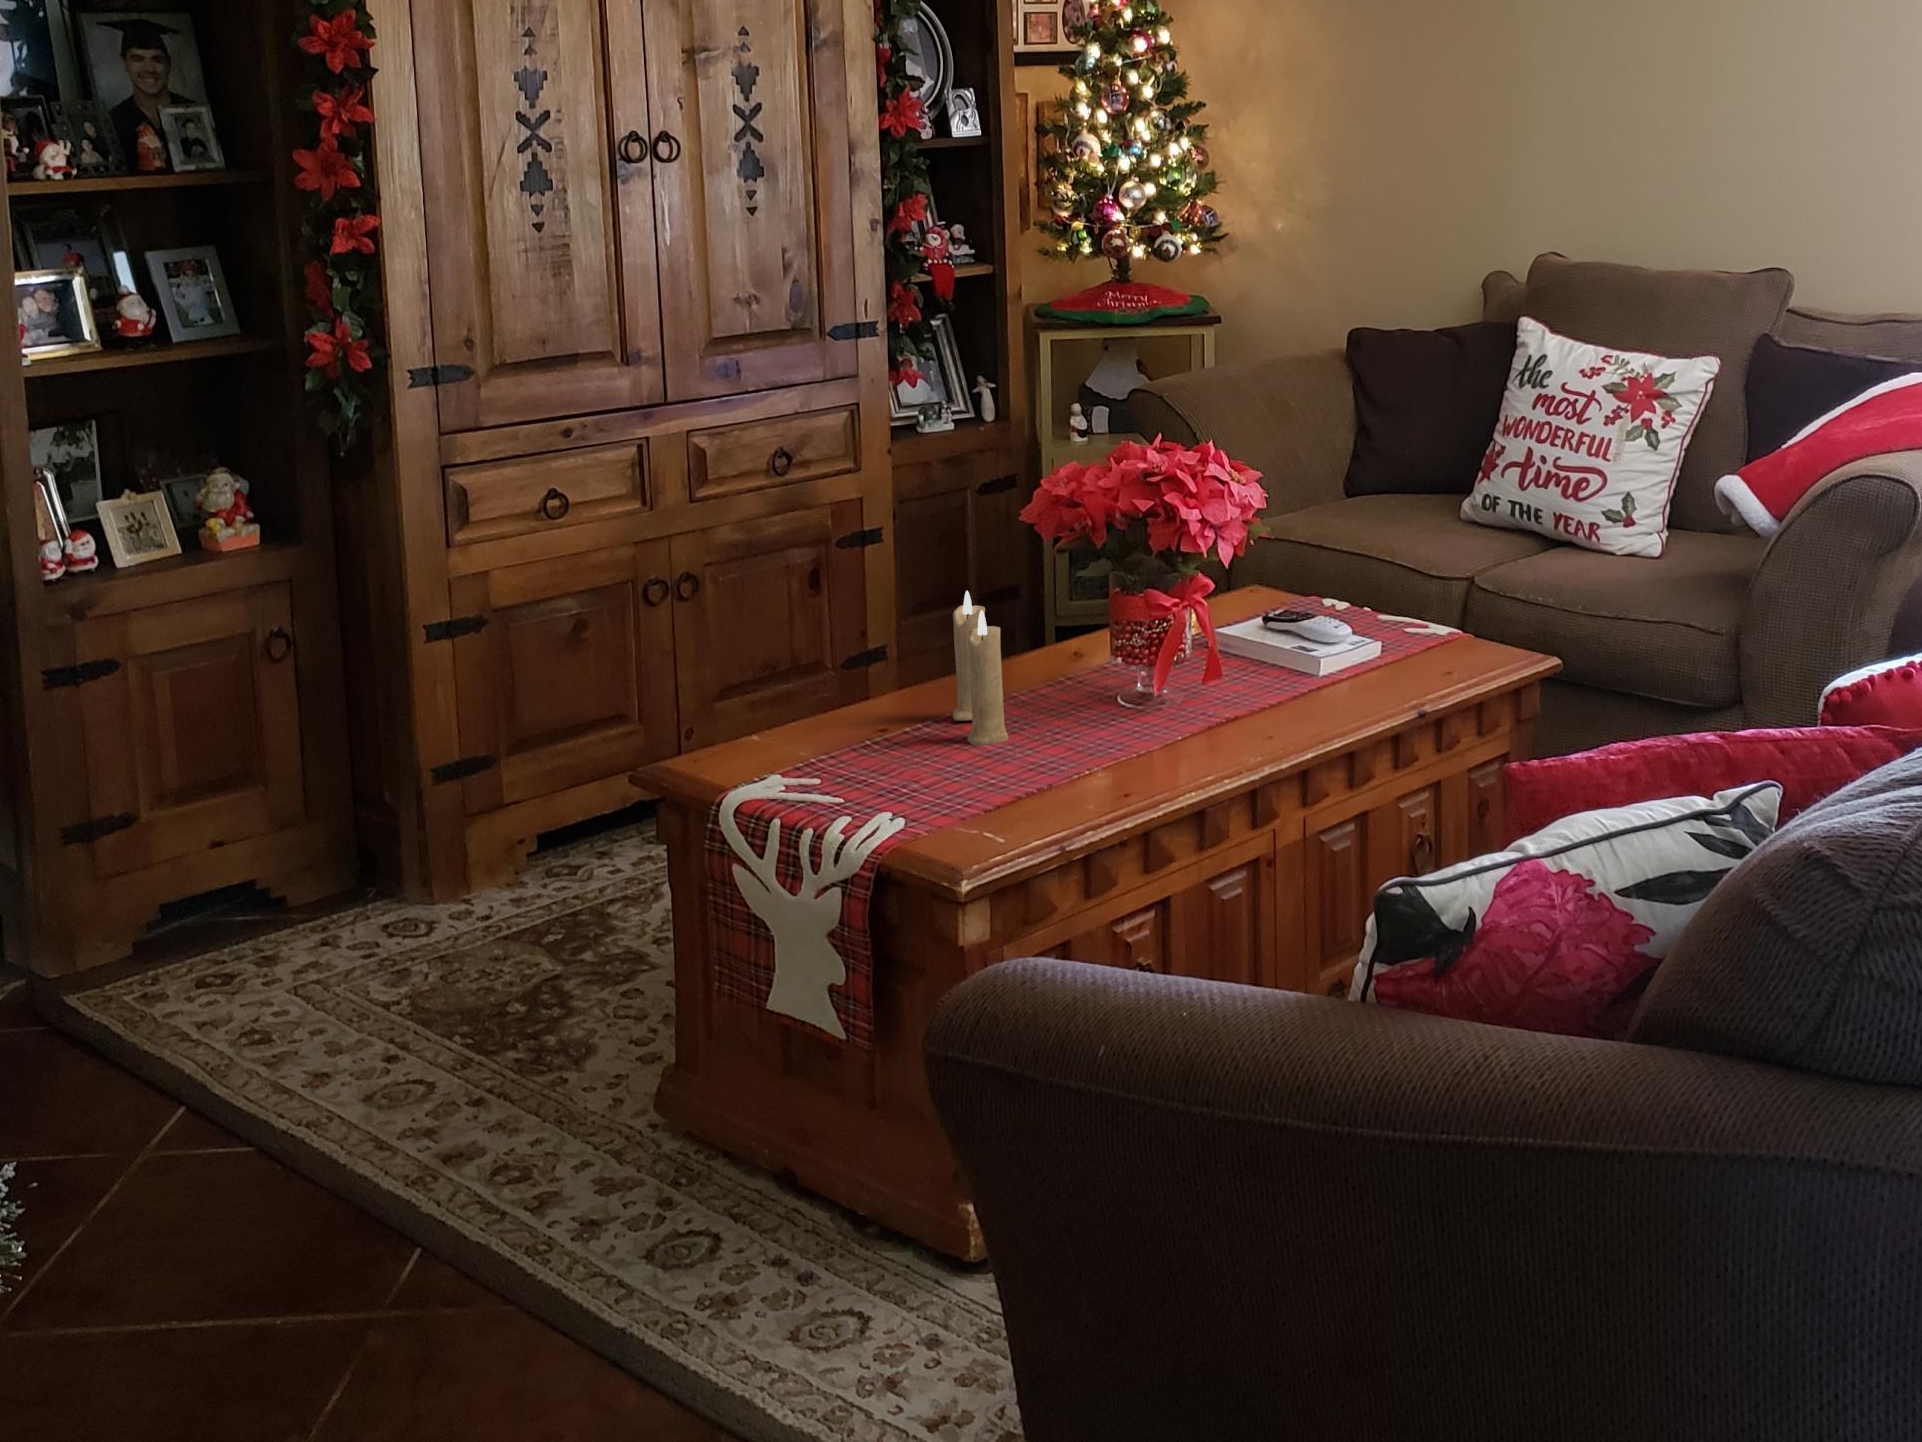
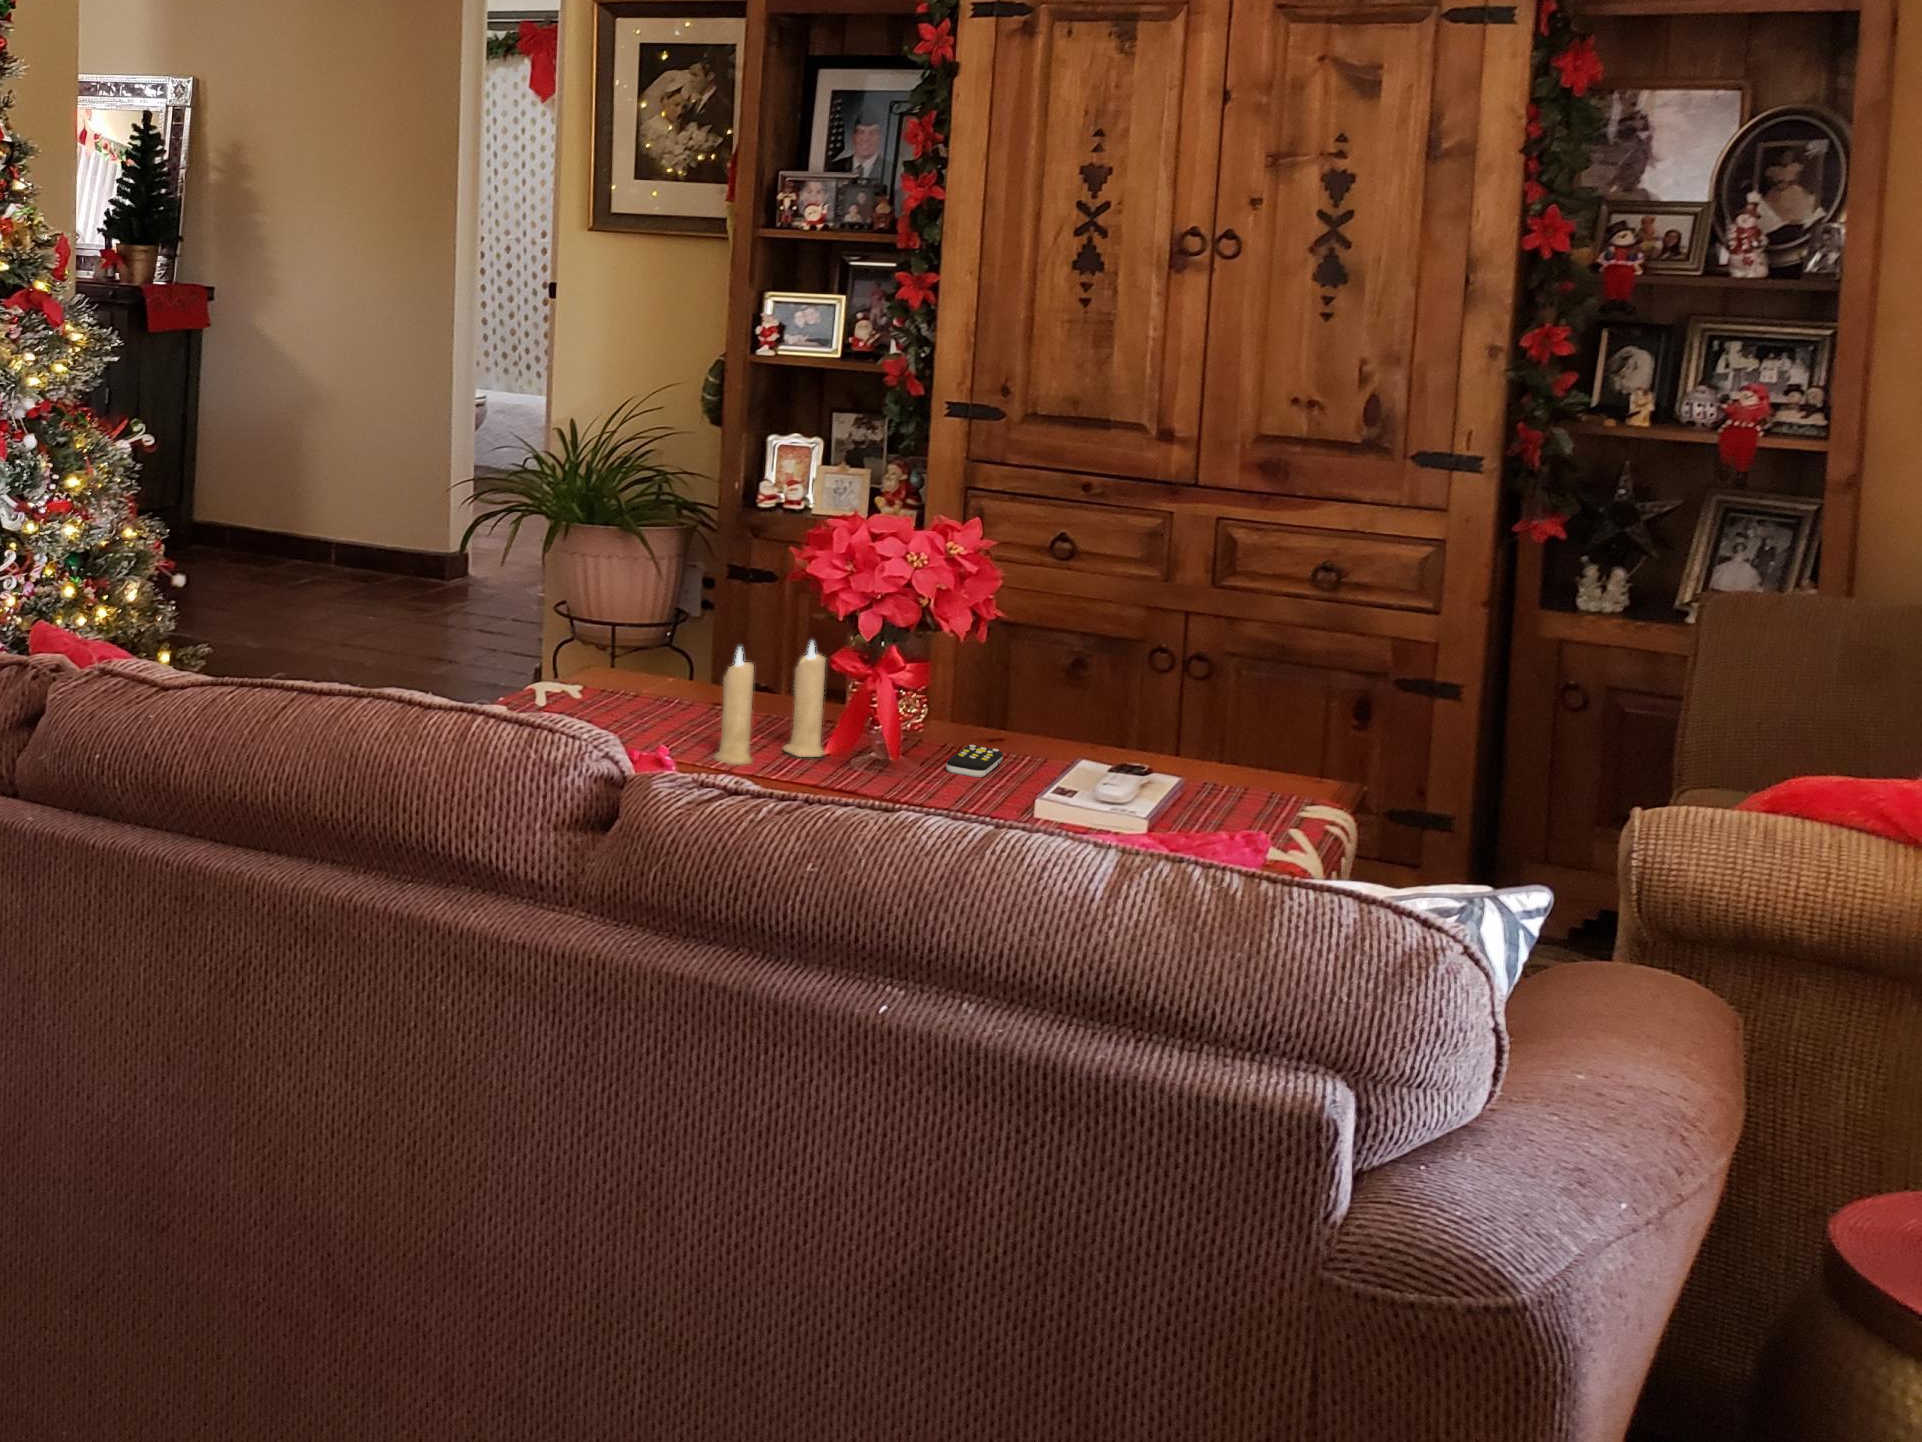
remote control: none [1009,653,1087,681] -> present [946,745,1003,777]

